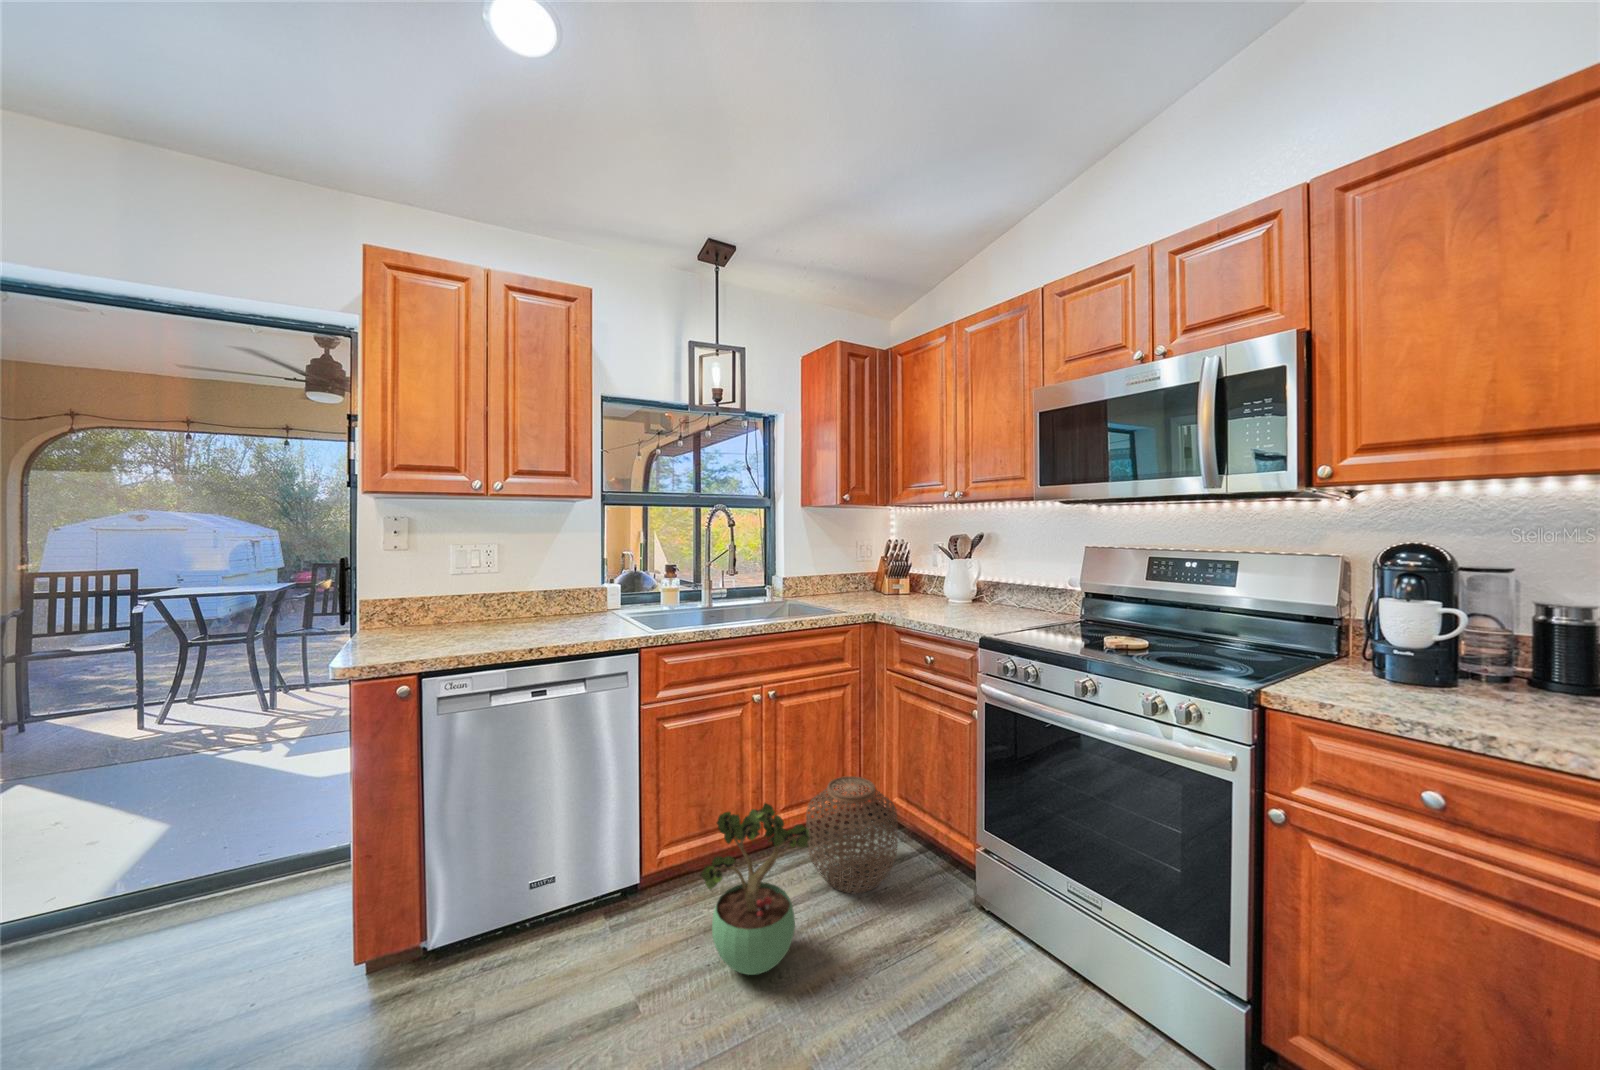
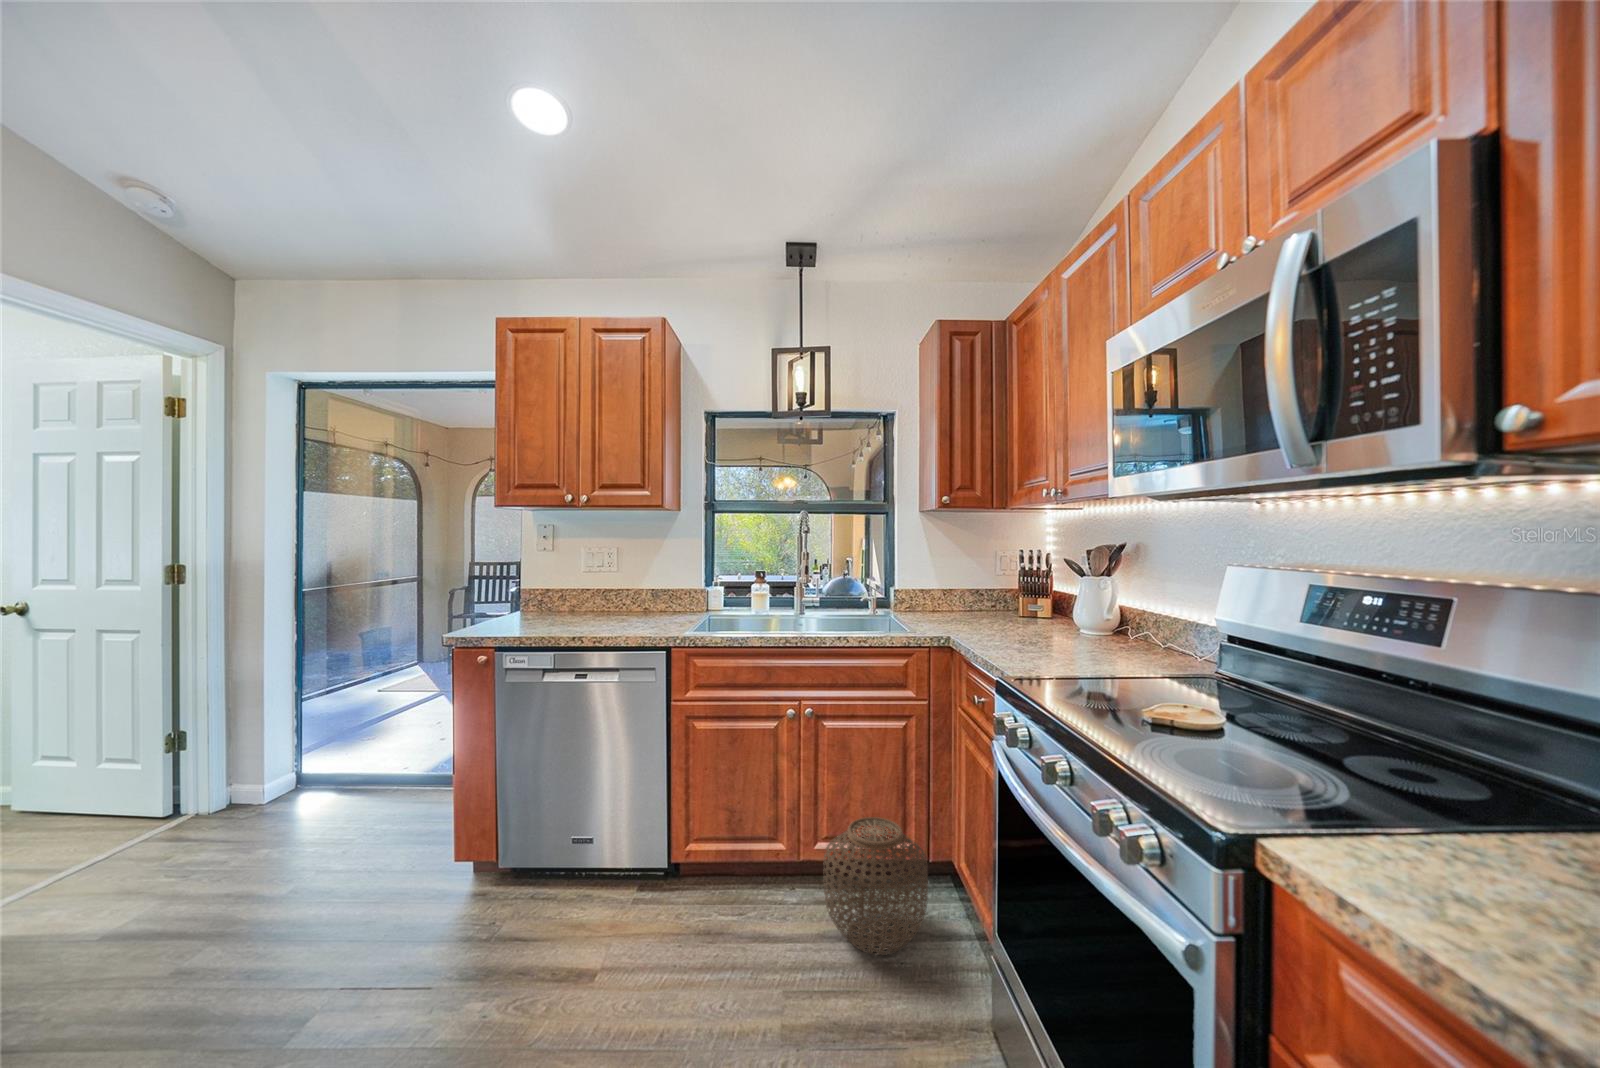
potted plant: present [701,803,810,975] -> none [666,818,763,993]

